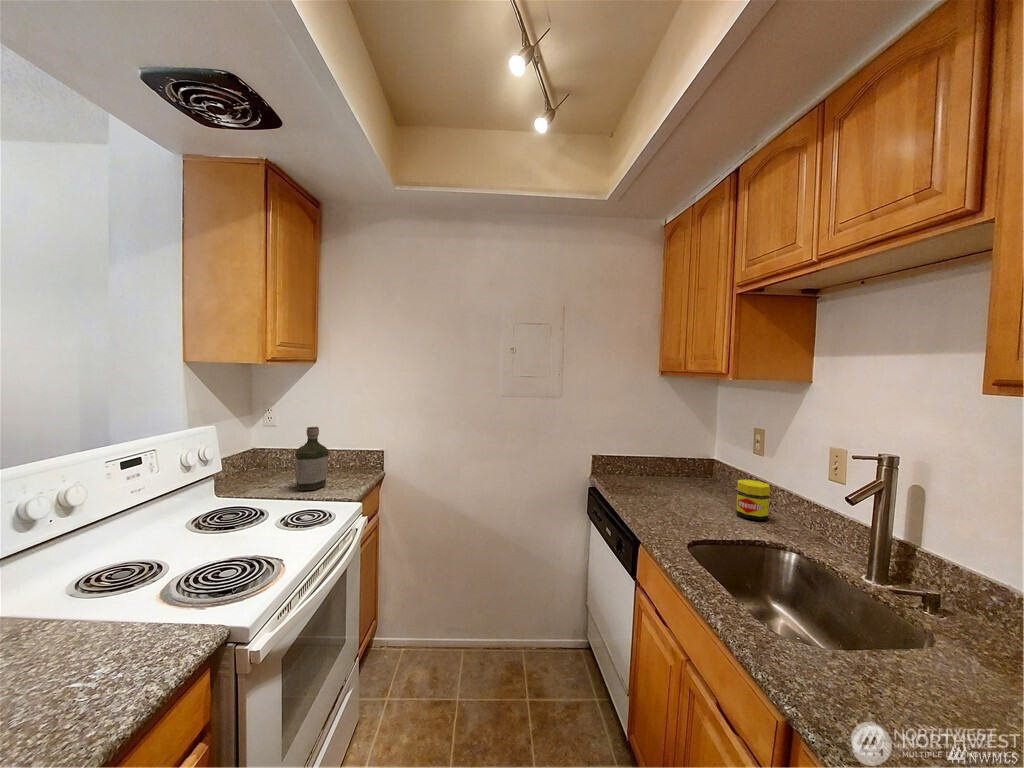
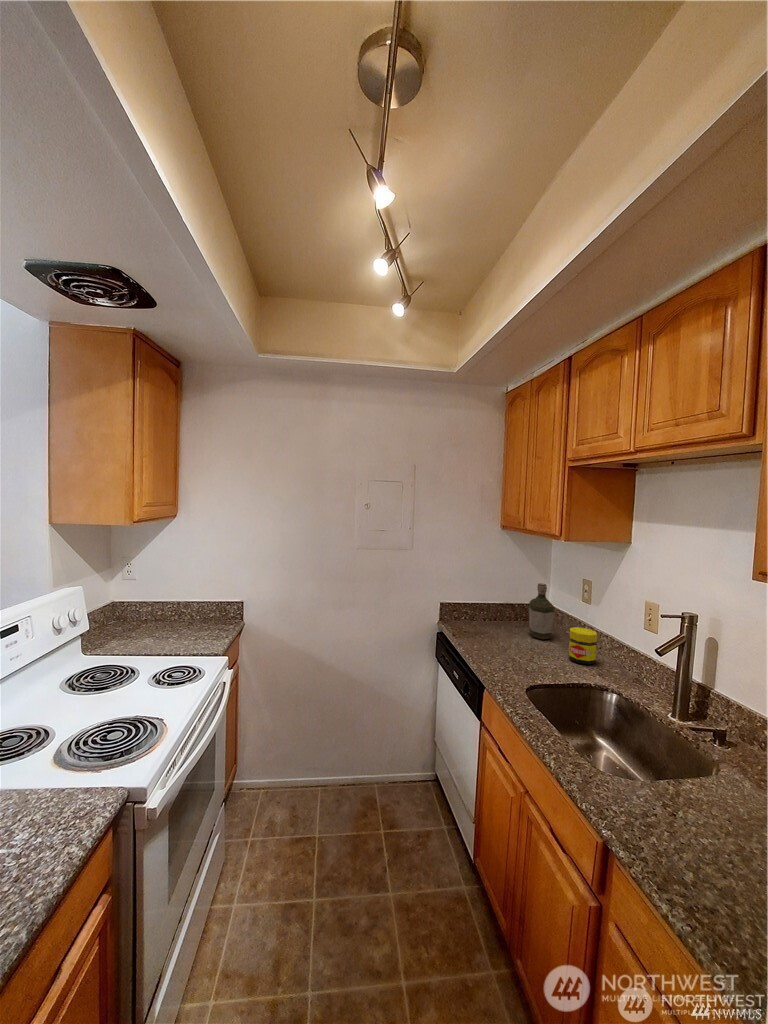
bottle: present [295,427,329,491] -> present [529,583,554,639]

